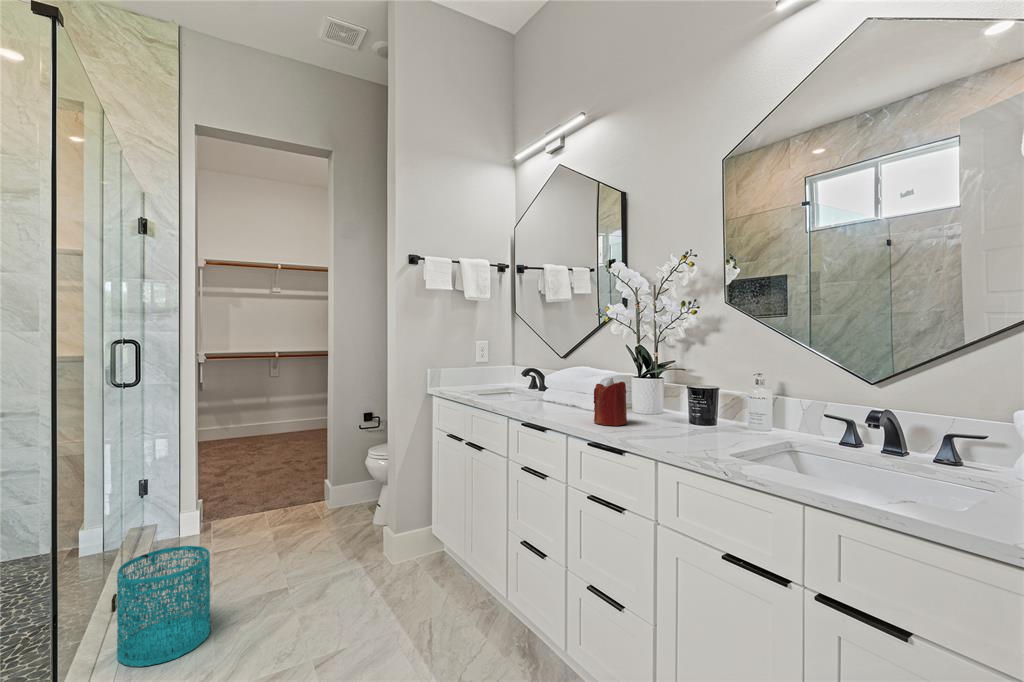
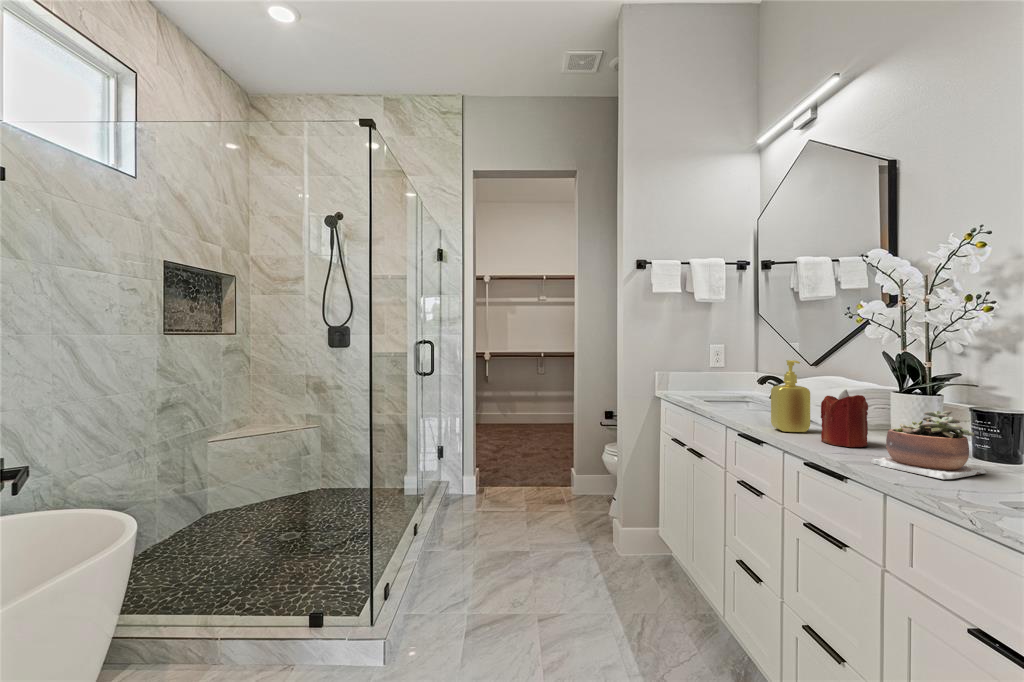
soap dispenser: none [551,354,581,418] -> present [771,360,810,432]
succulent plant: none [640,390,709,443] -> present [871,411,987,479]
wastebasket: present [117,546,210,667] -> none [410,502,469,588]

